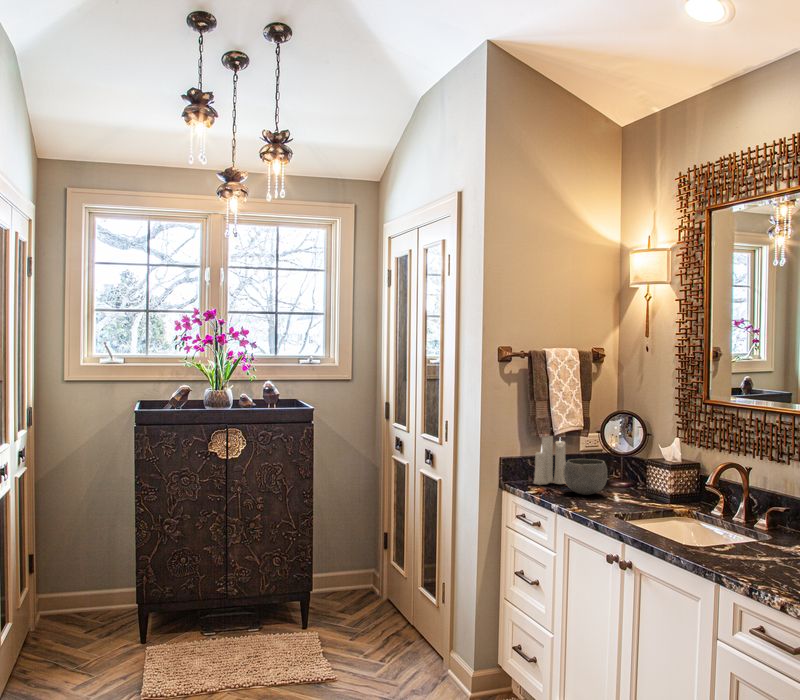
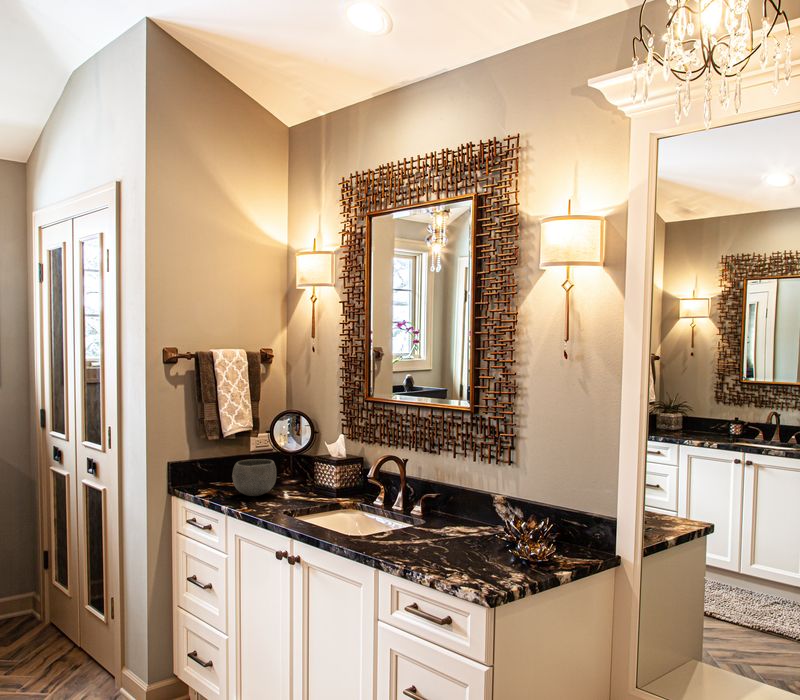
candle: present [534,436,566,485] -> none [202,412,237,489]

